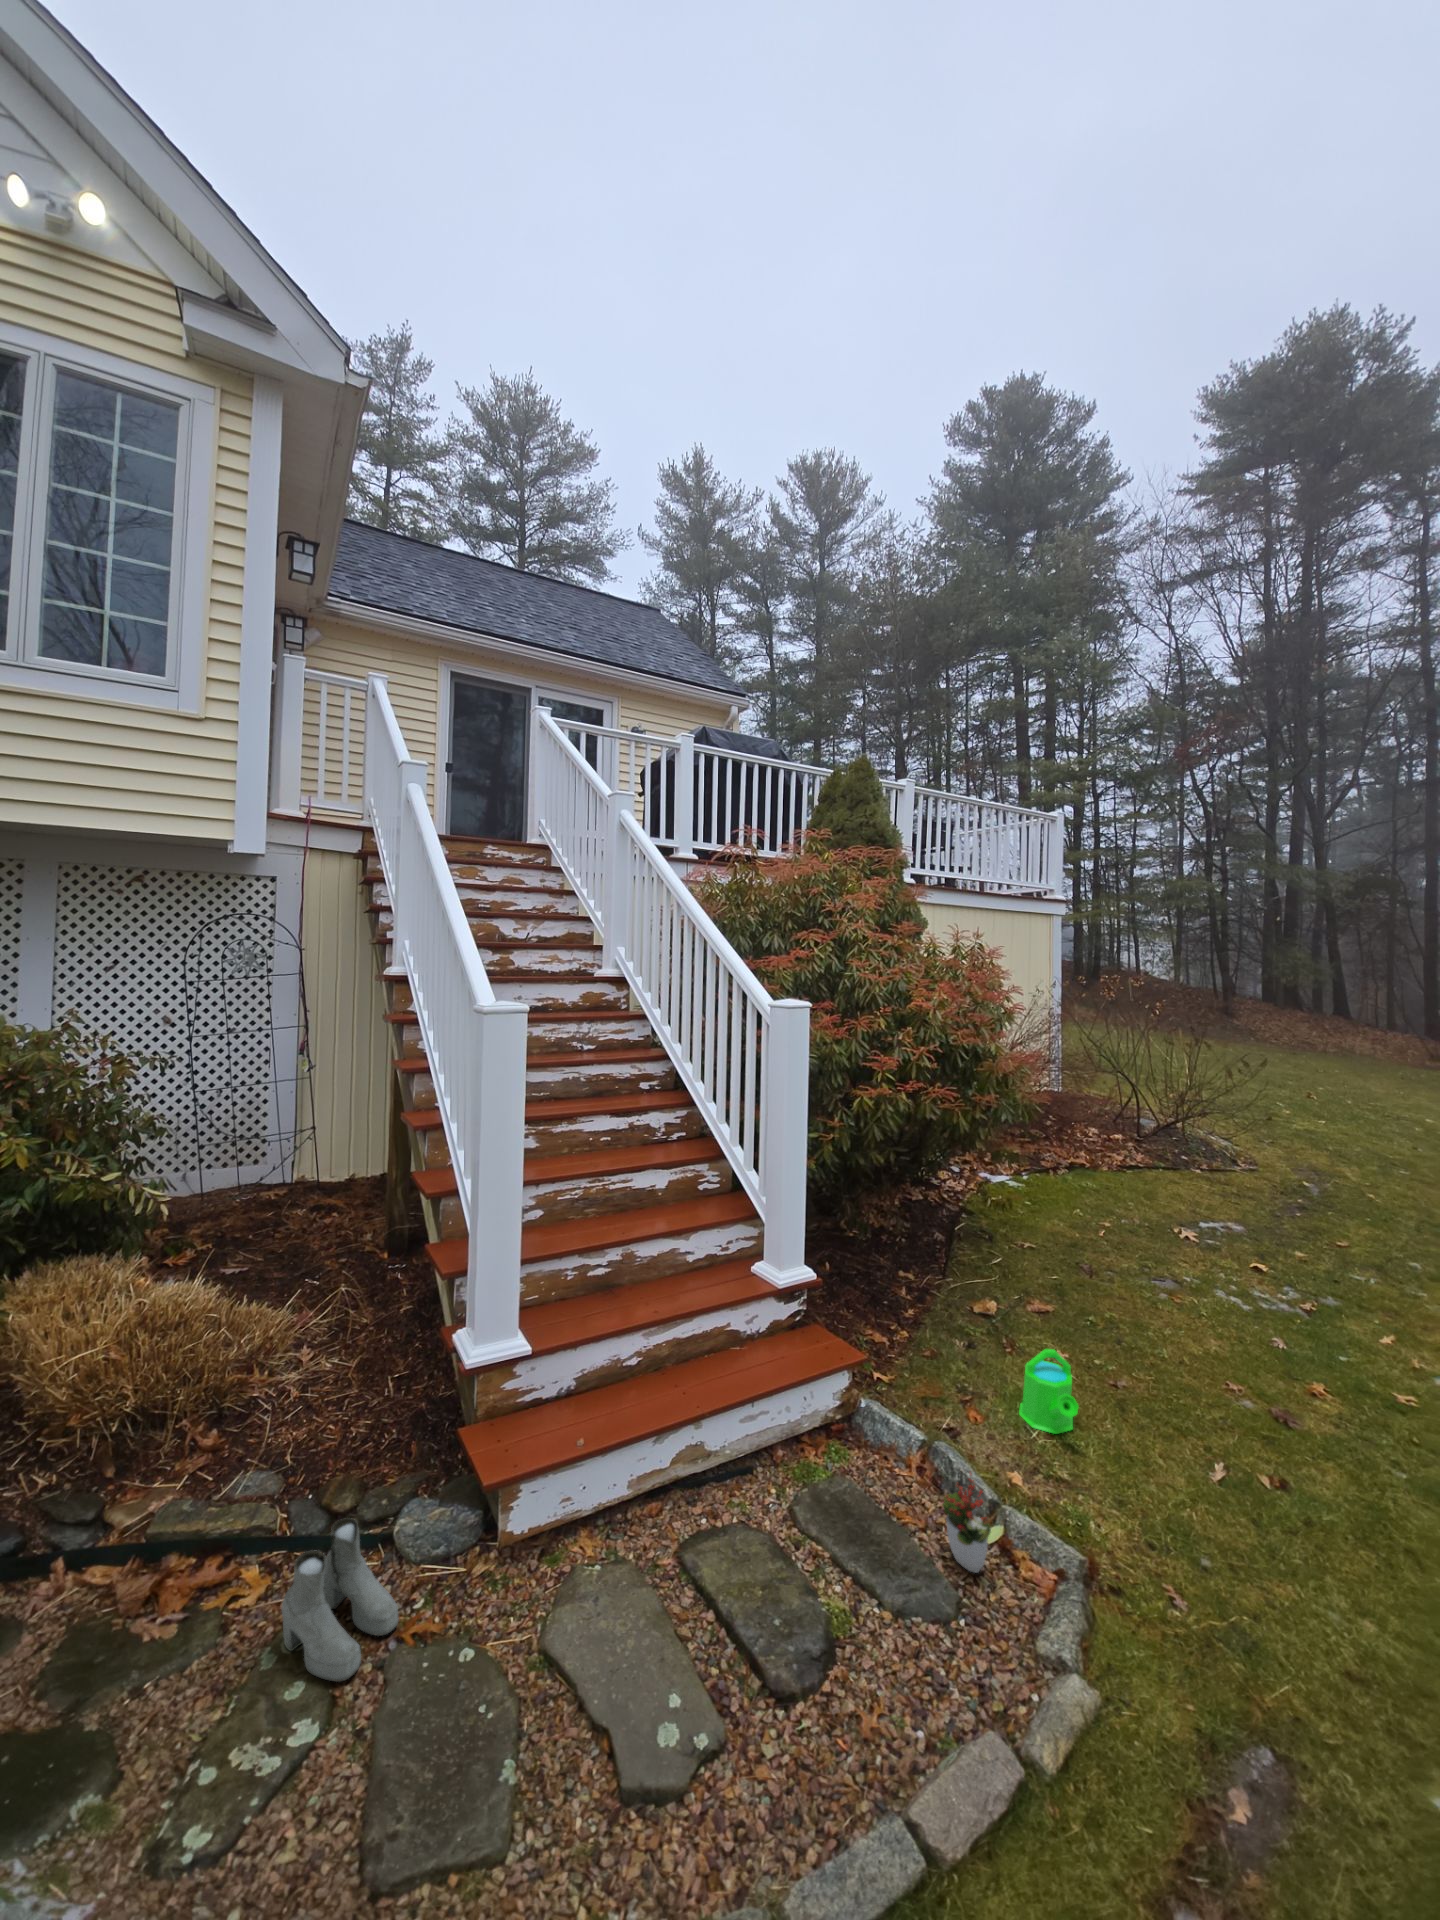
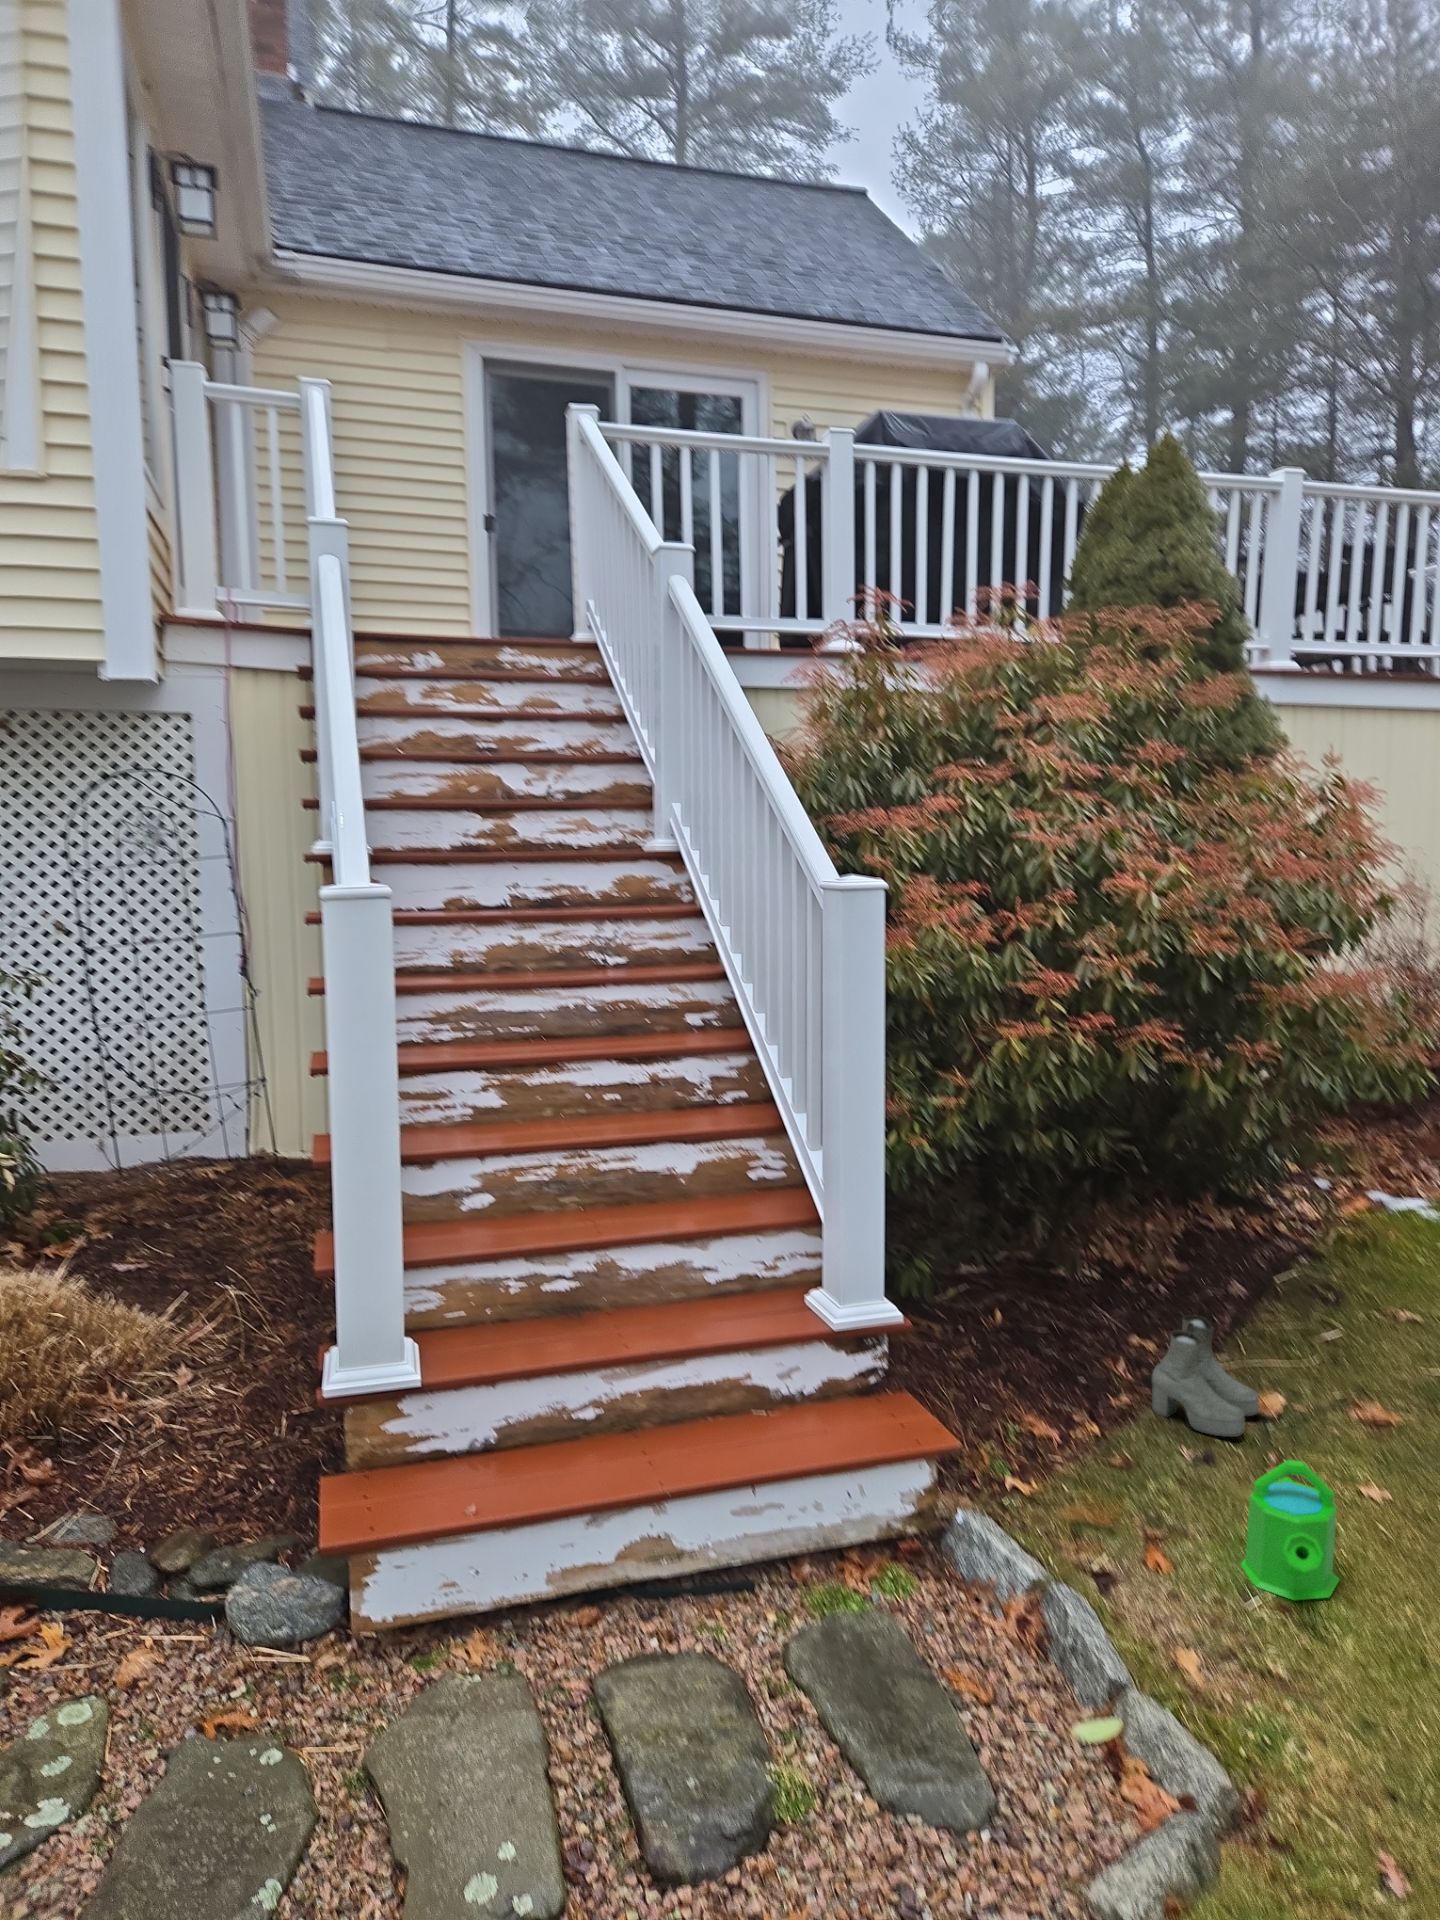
decorative plant: present [942,1478,991,1573] -> none [991,1616,1064,1771]
boots: present [282,1518,399,1682] -> present [1152,1315,1259,1437]

